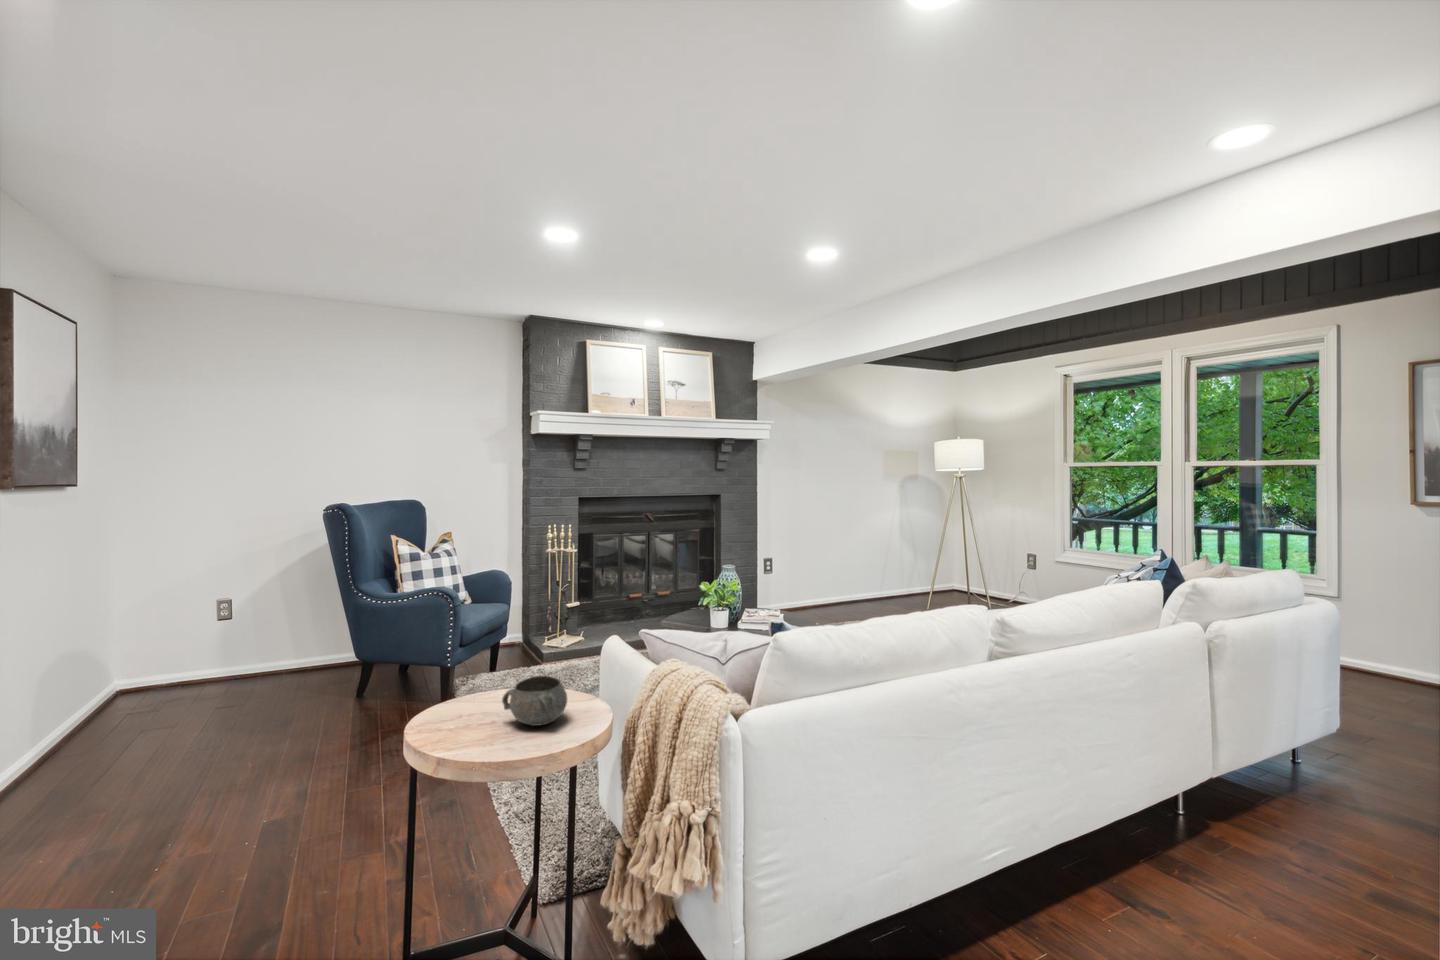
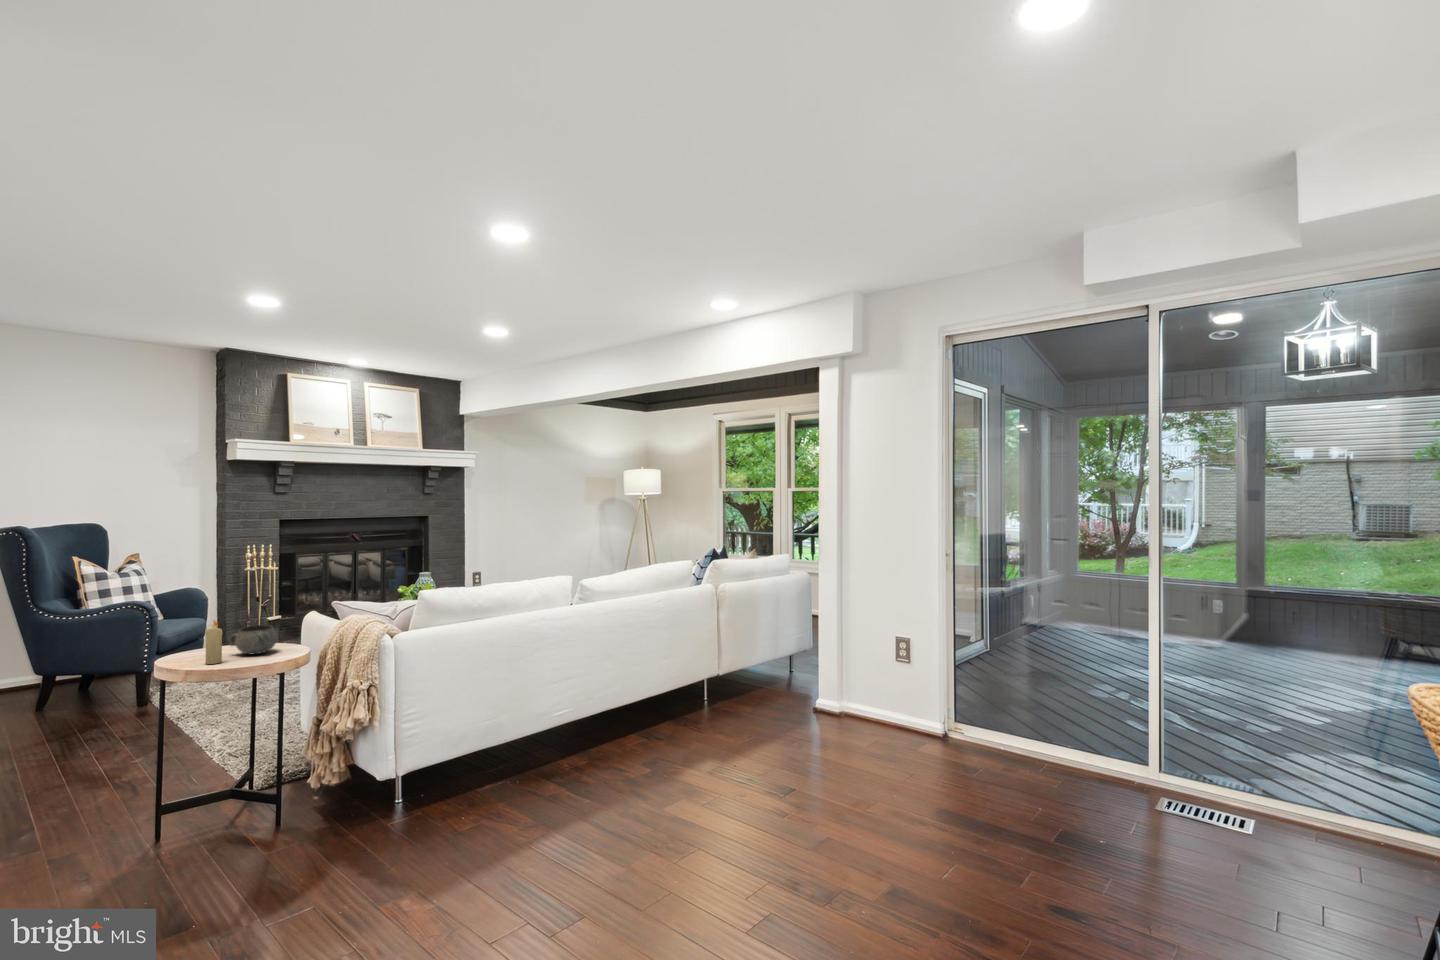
candle: none [465,677,489,749] -> present [205,620,223,664]

